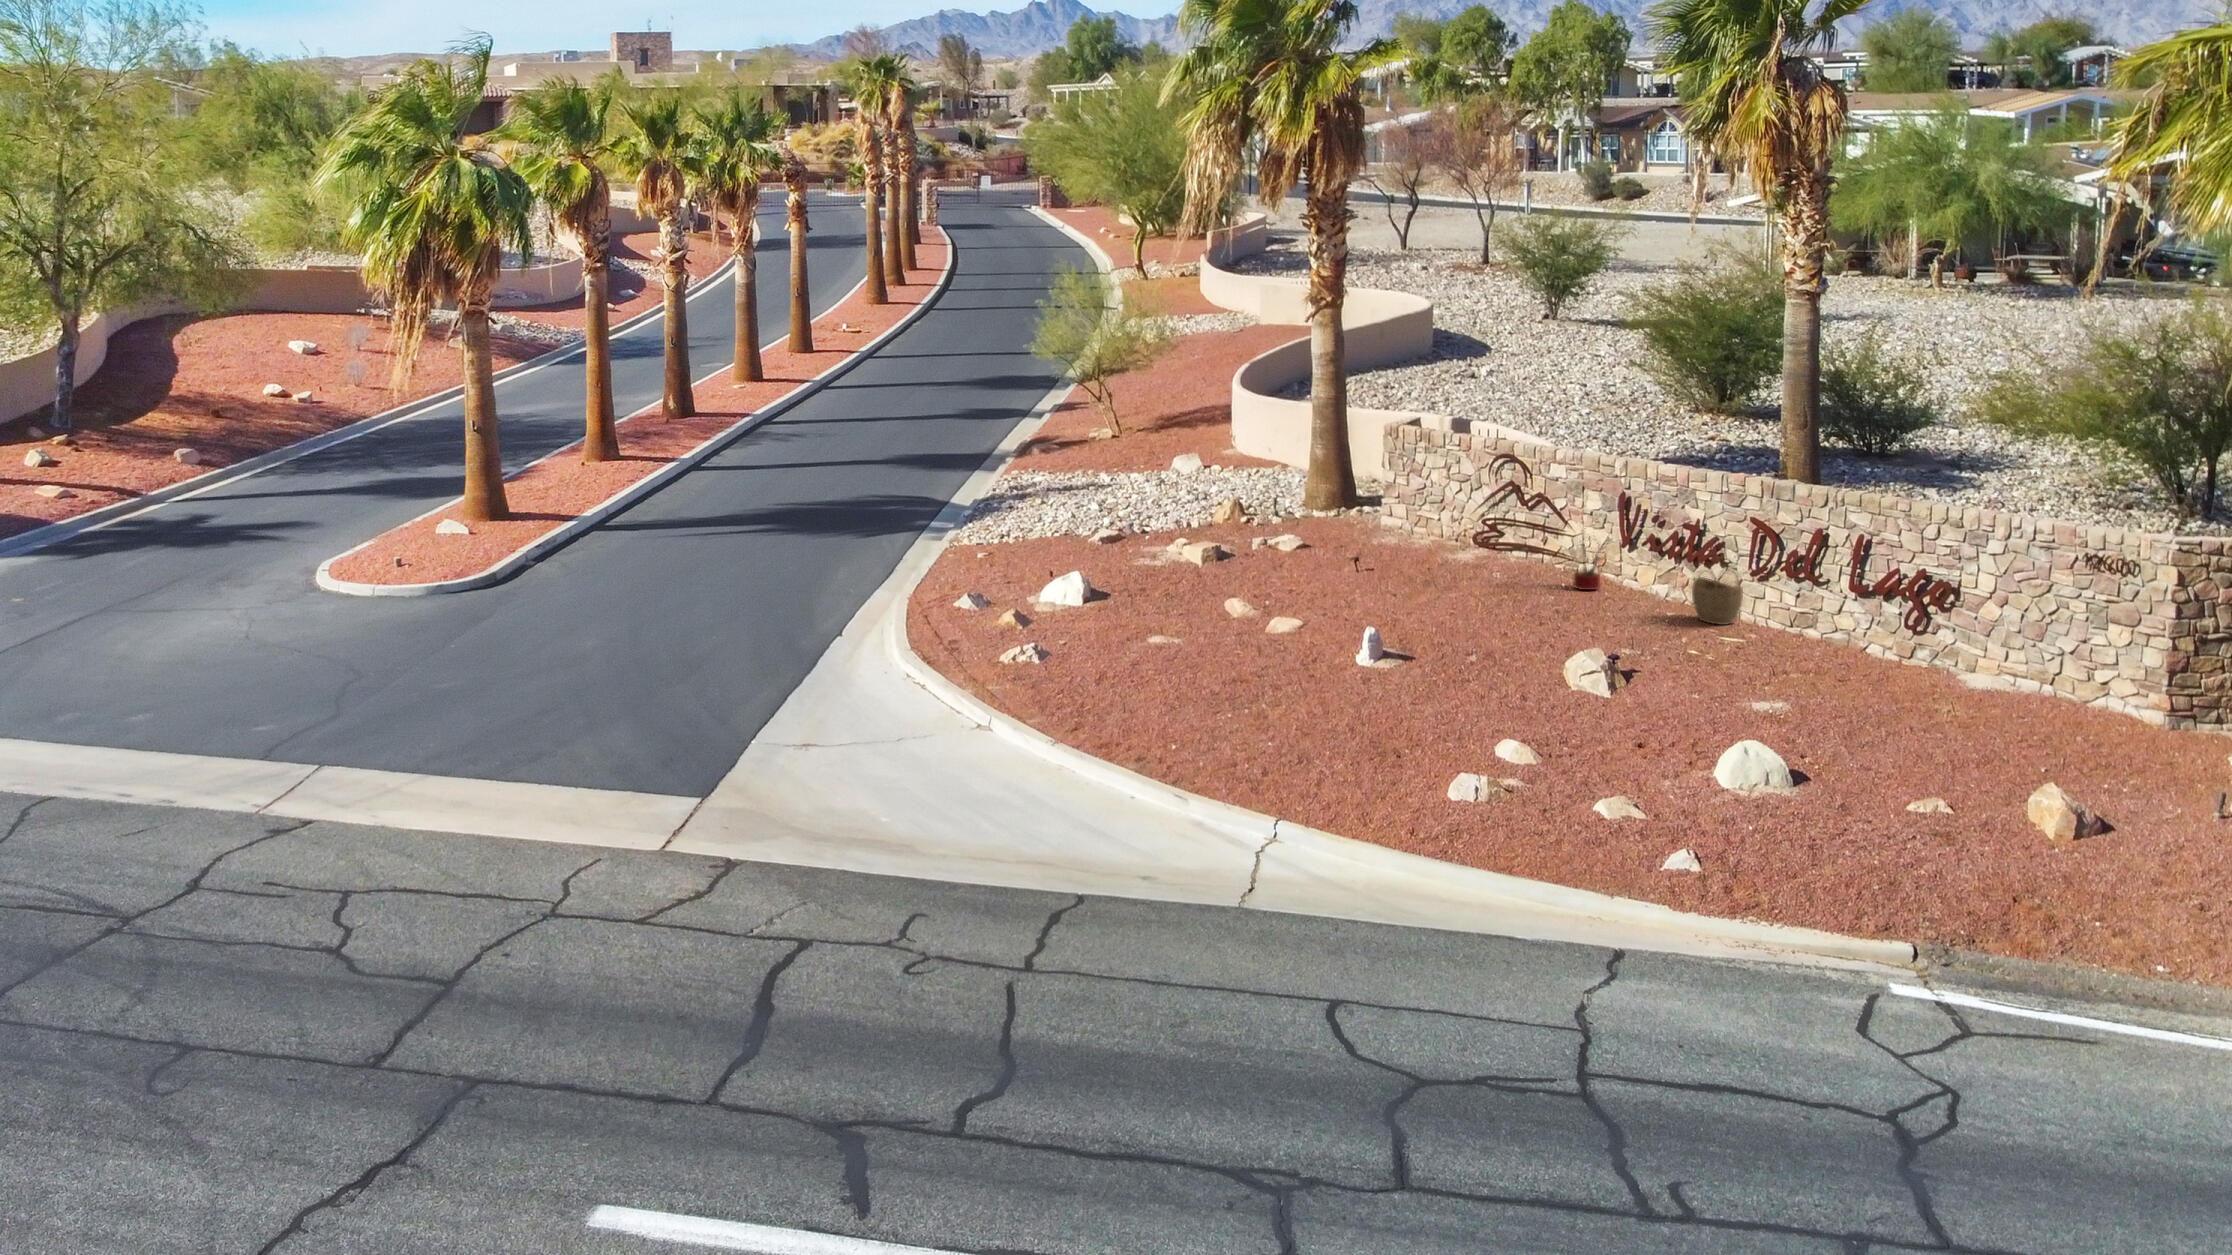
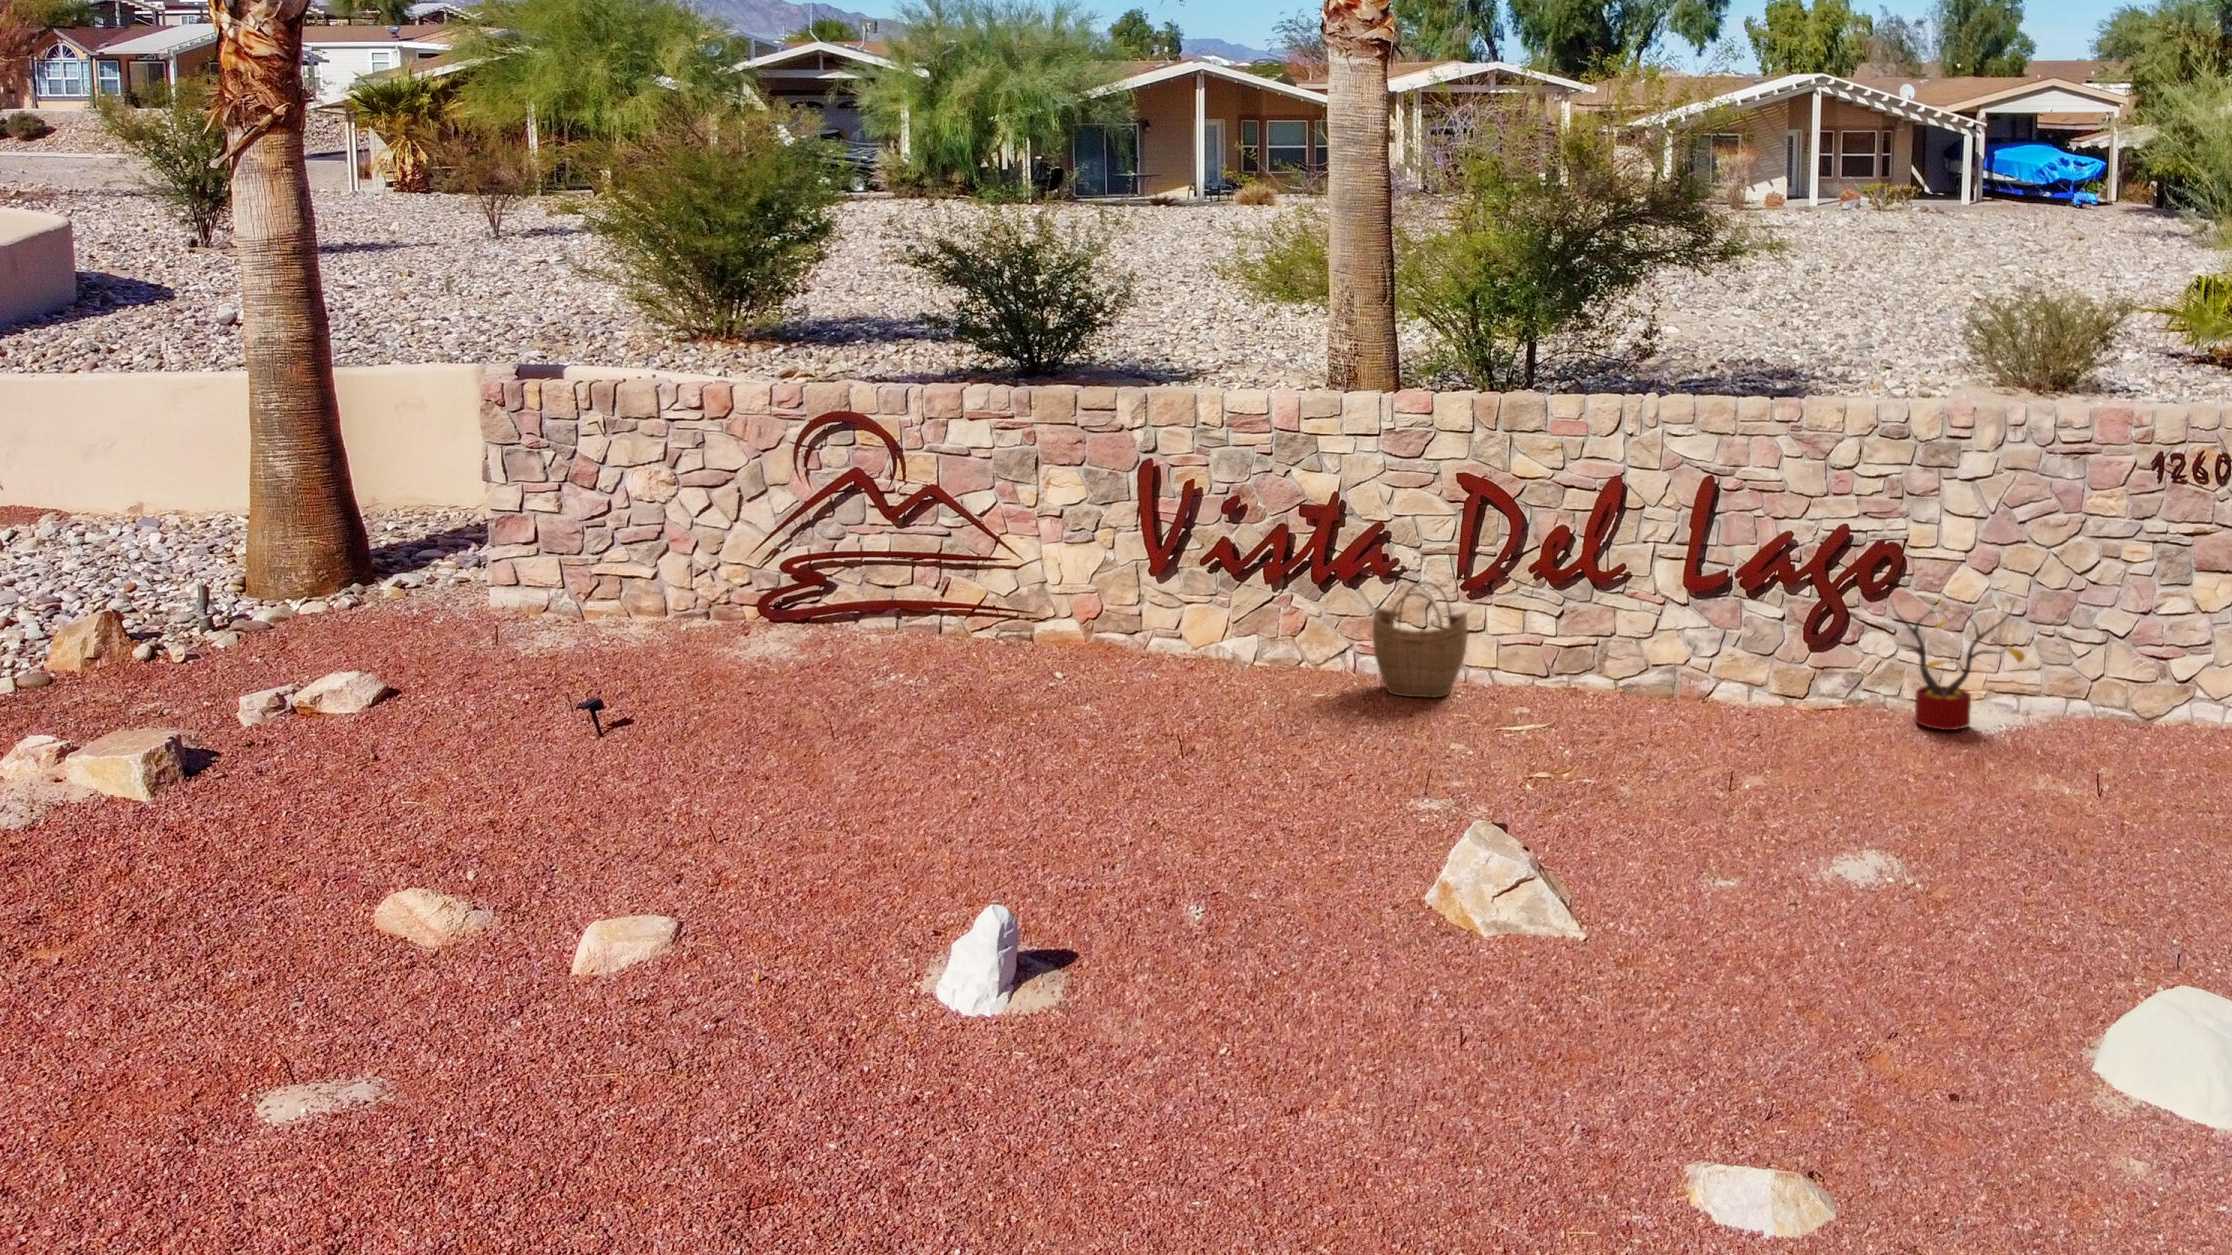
decorative plant: present [1574,530,1608,590] -> present [1893,600,2024,730]

